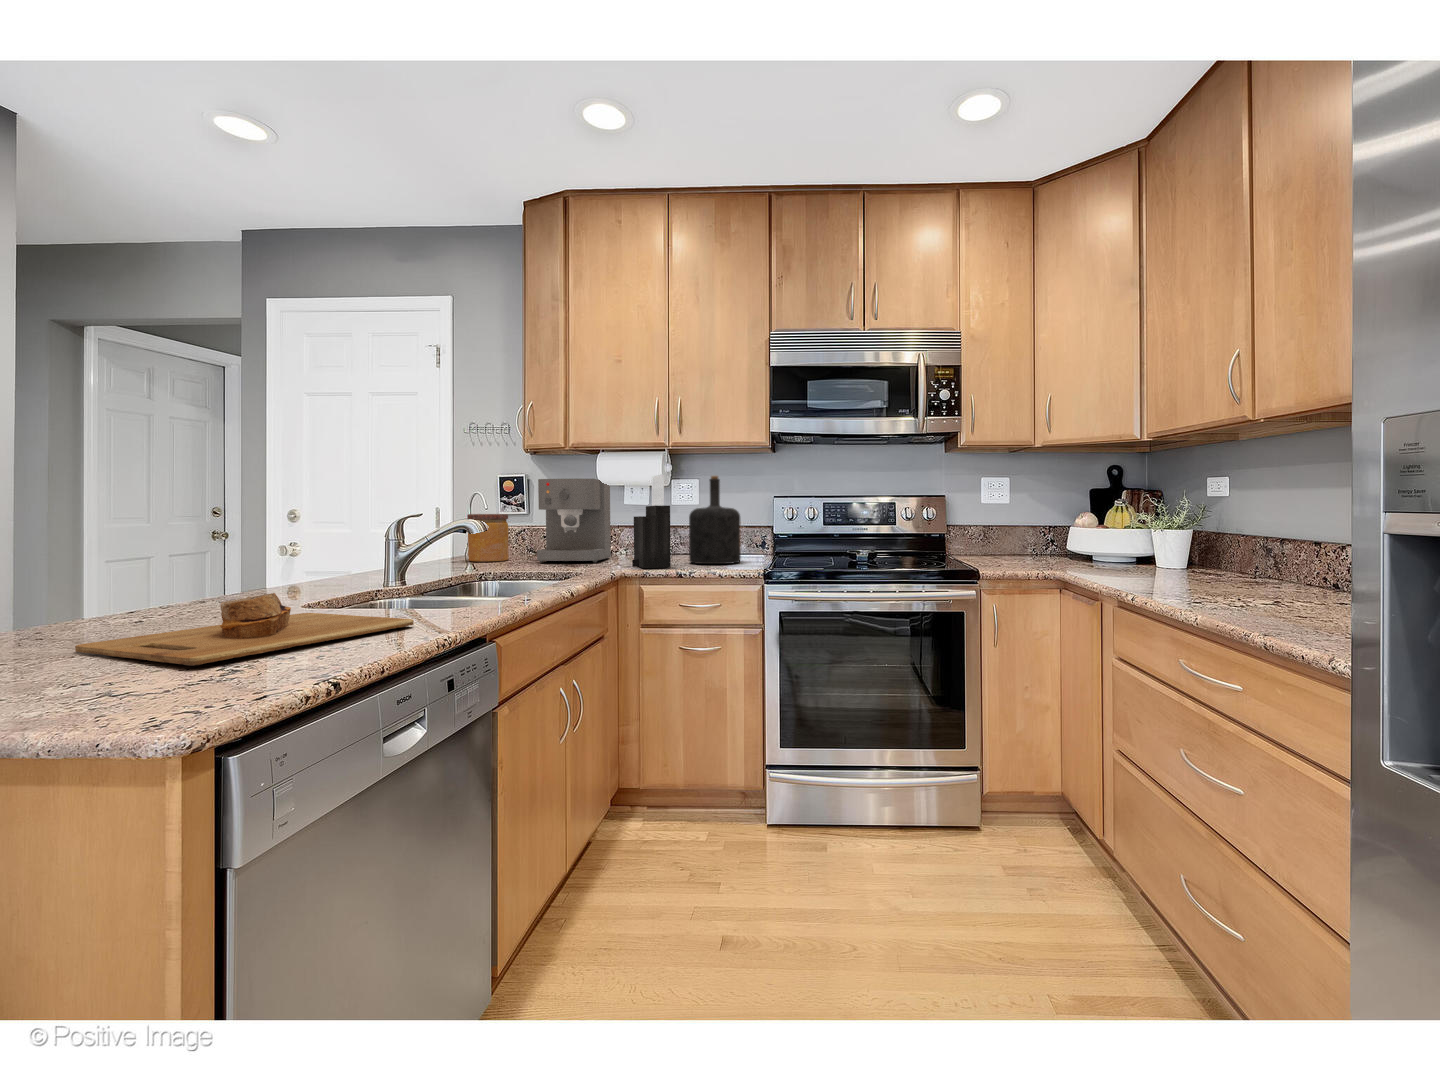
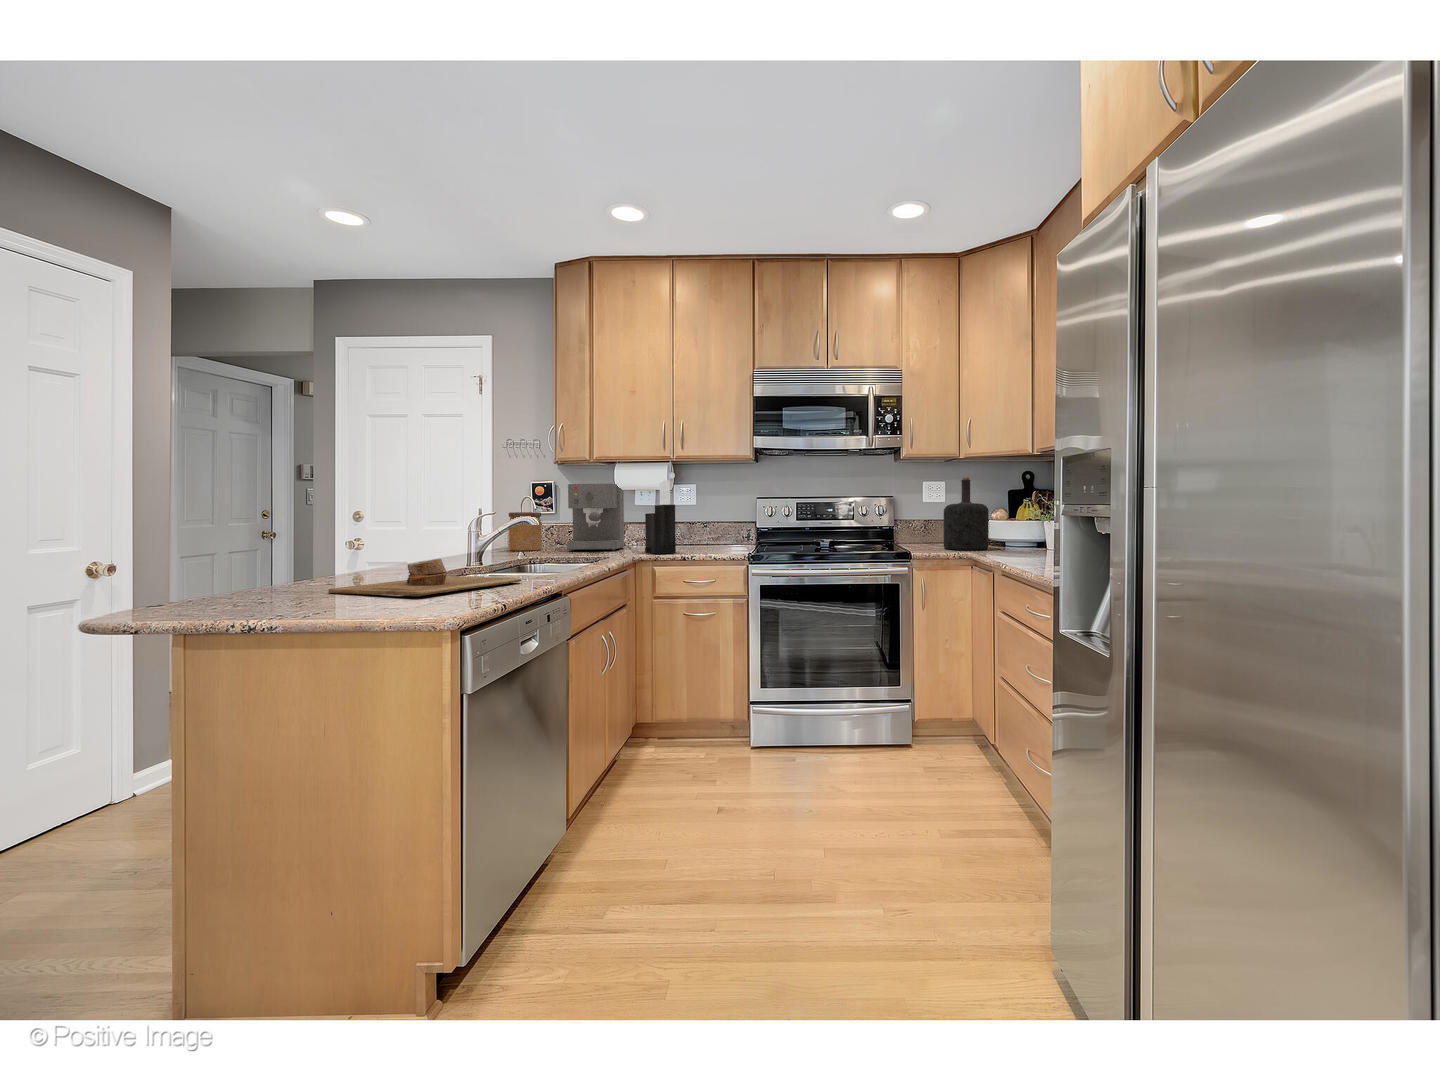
bottle: present [689,476,741,564] -> present [944,477,989,550]

